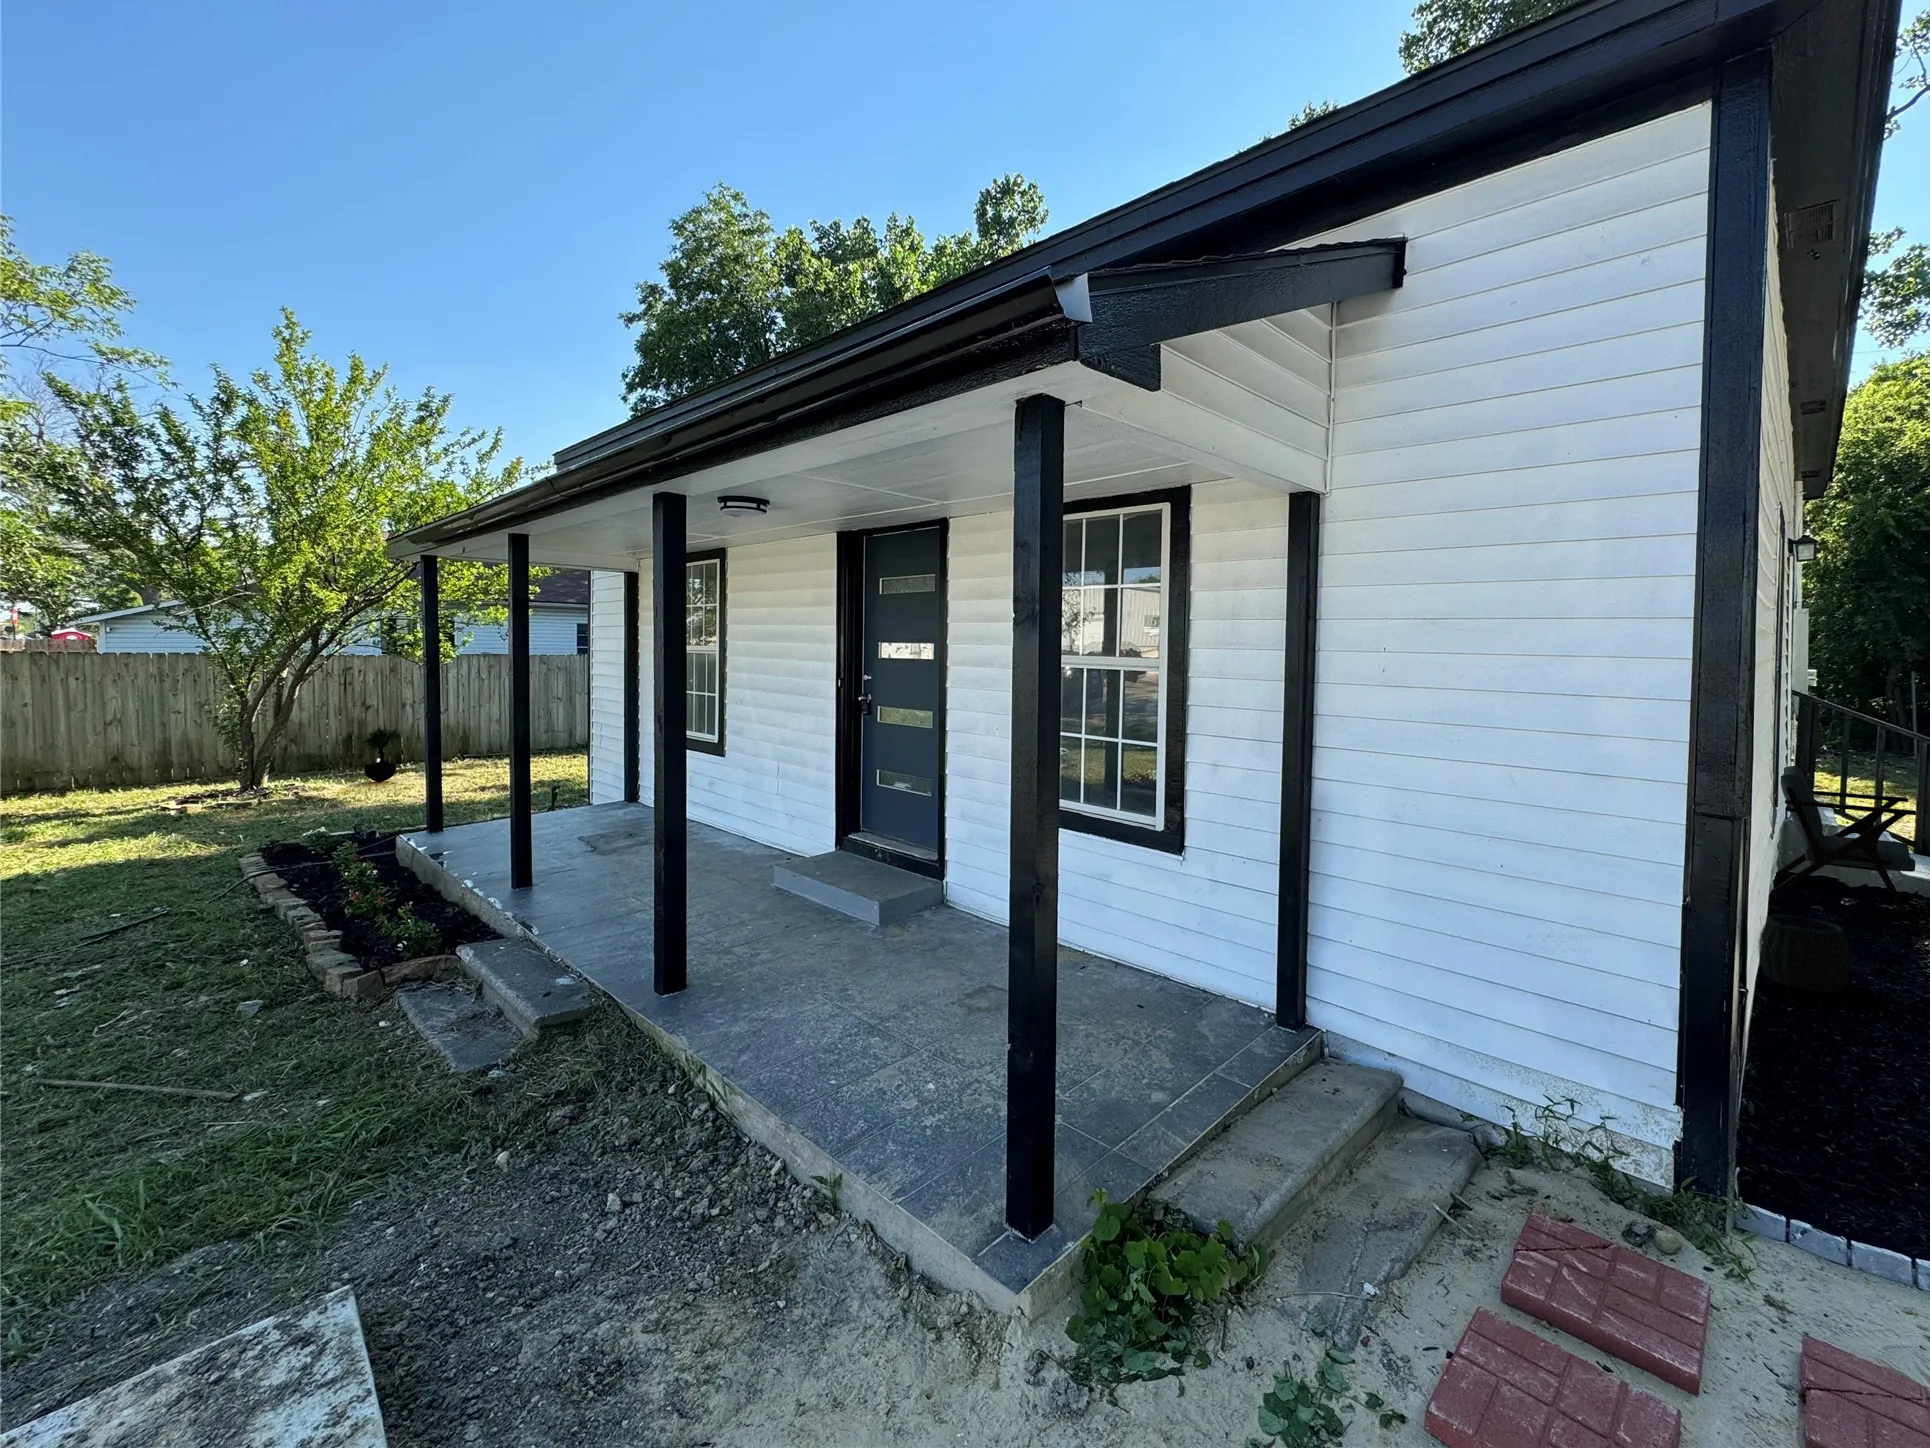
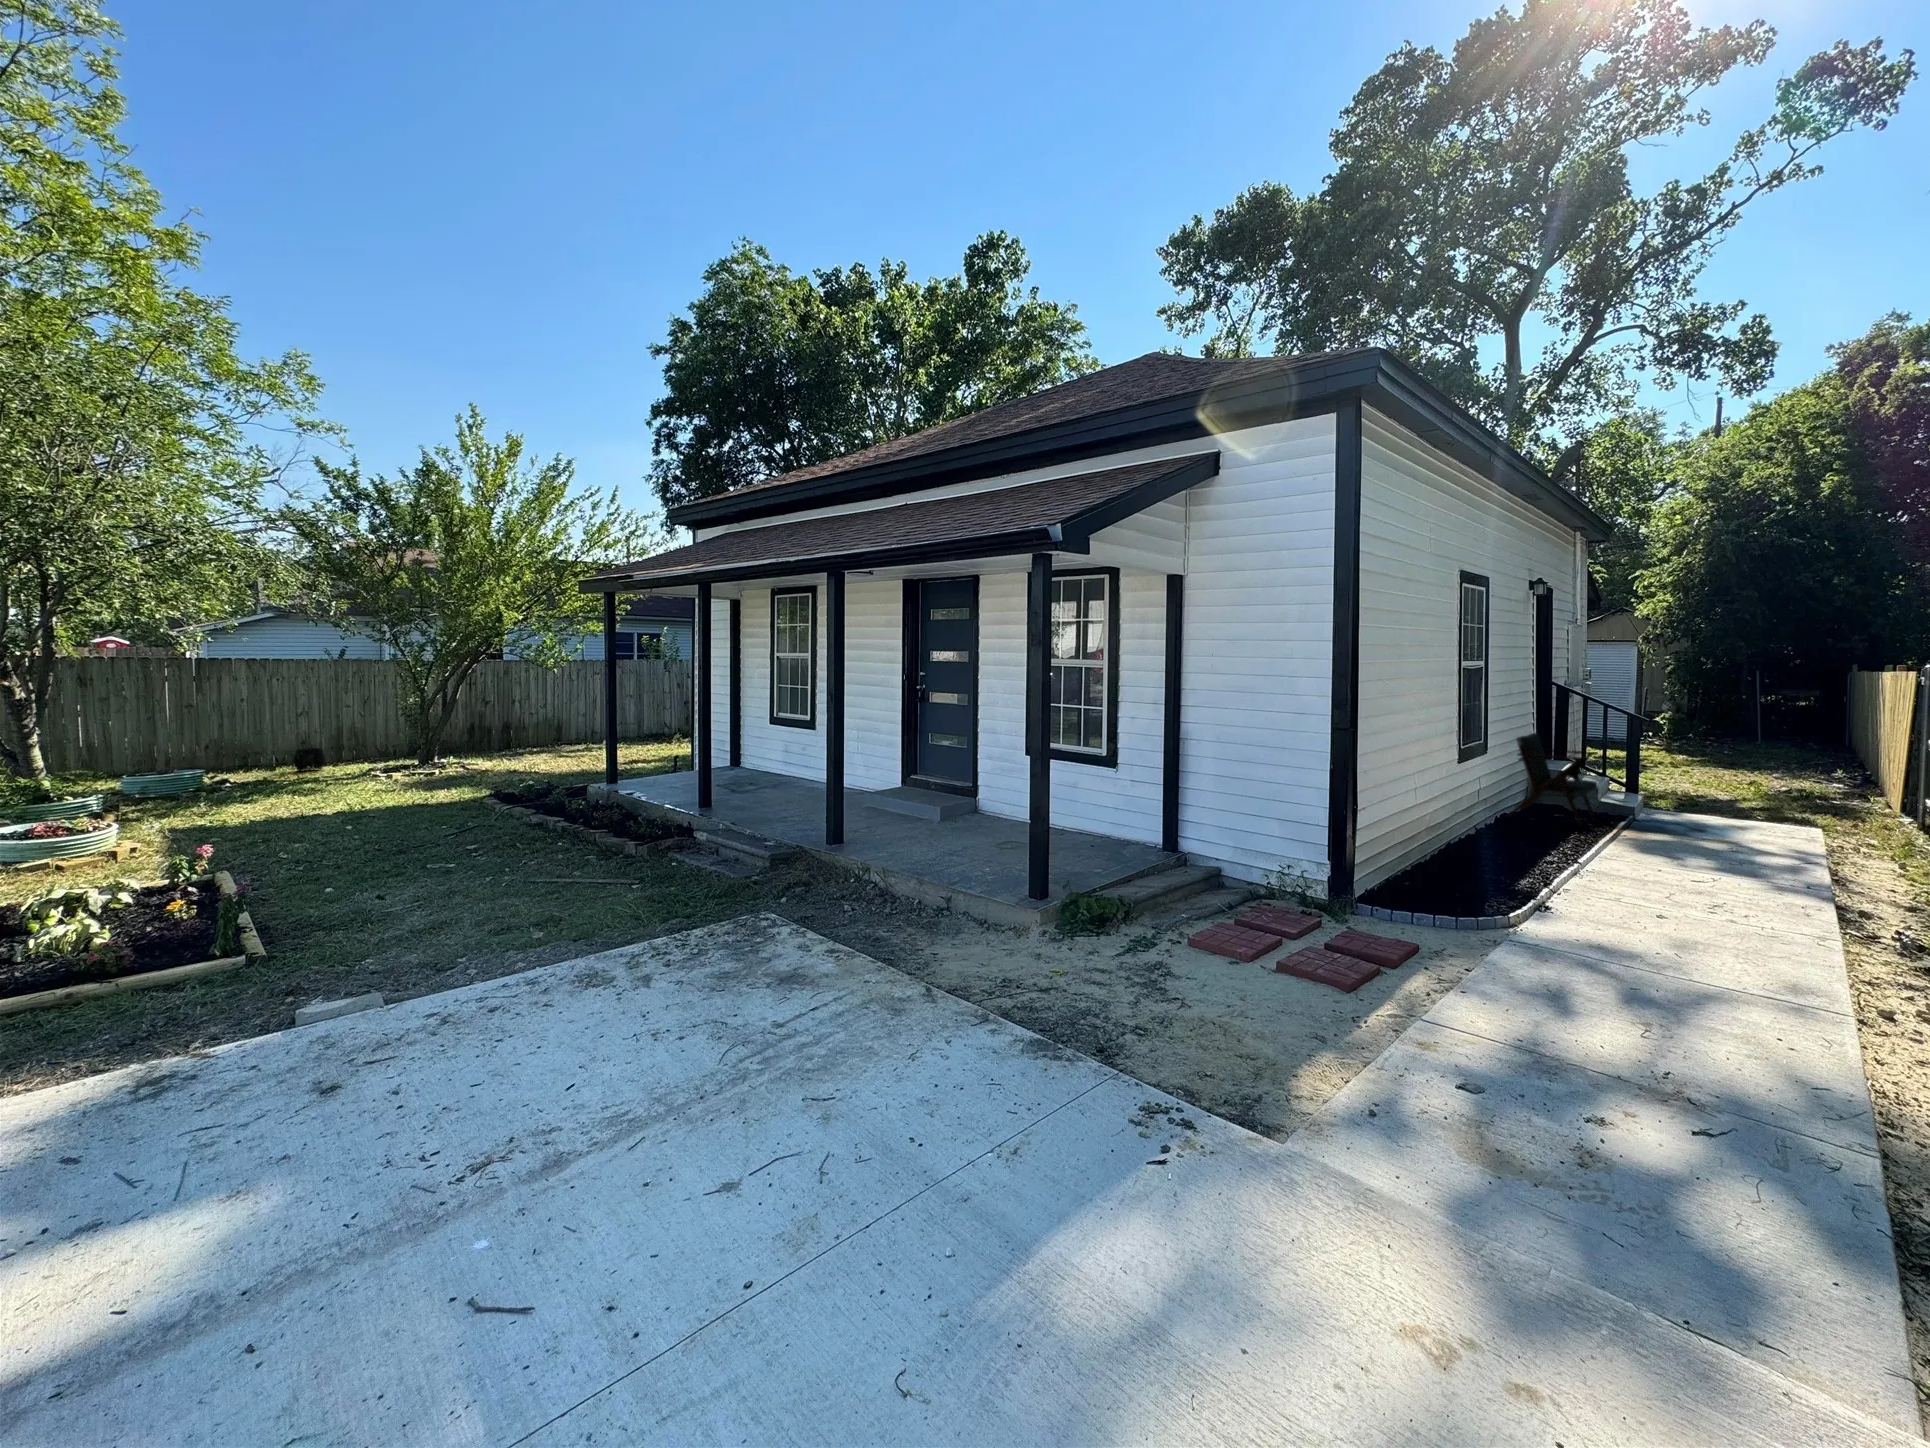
potted tree: present [363,726,399,781] -> none [463,707,496,756]
woven basket: present [1759,915,1852,993] -> present [294,748,325,771]

